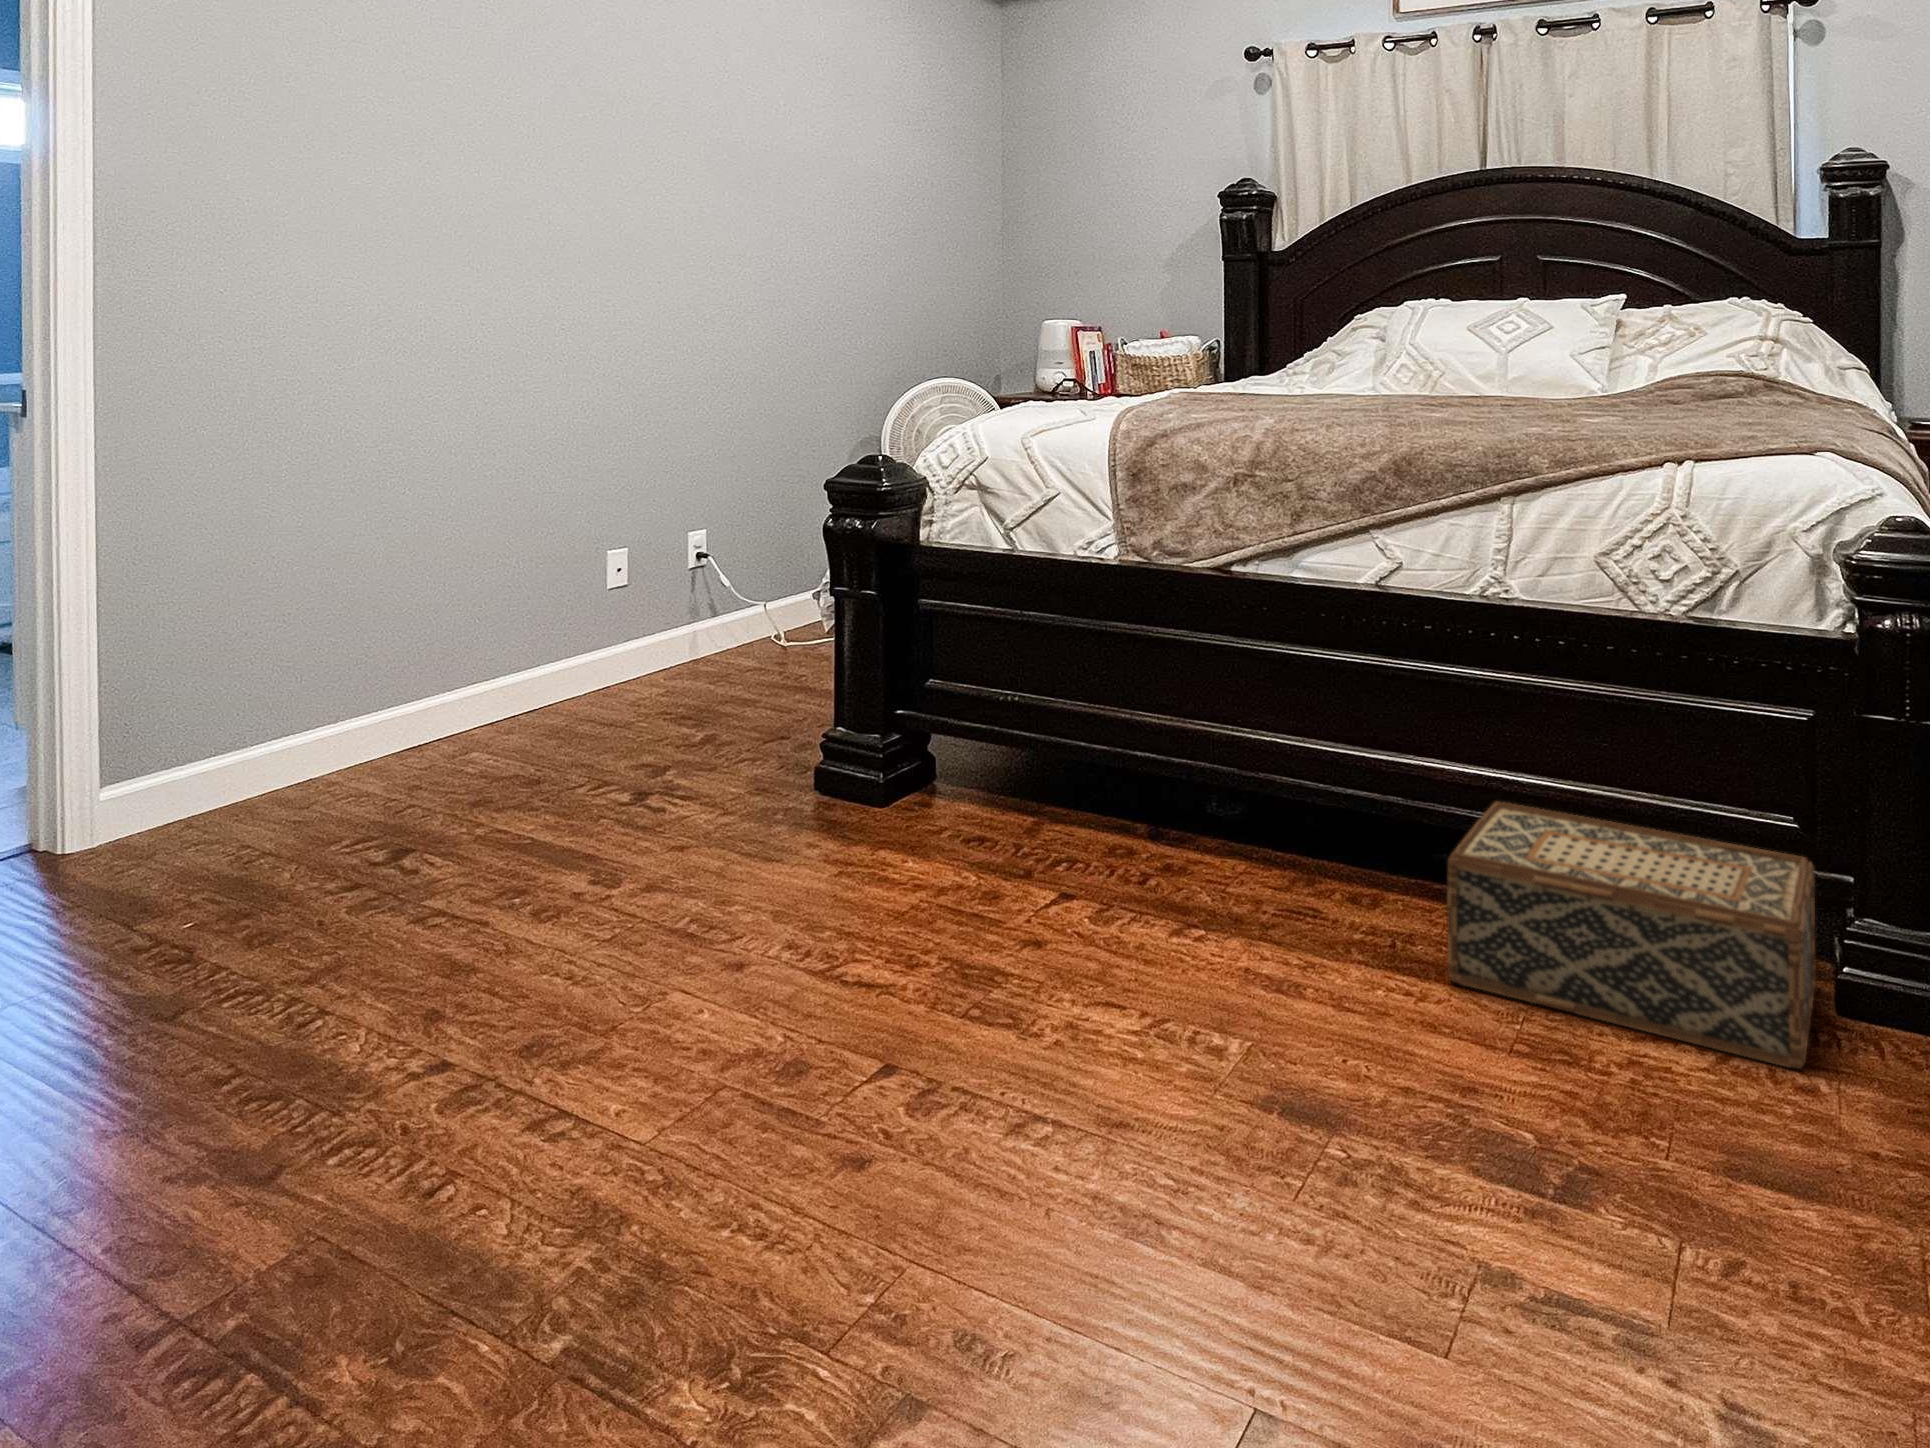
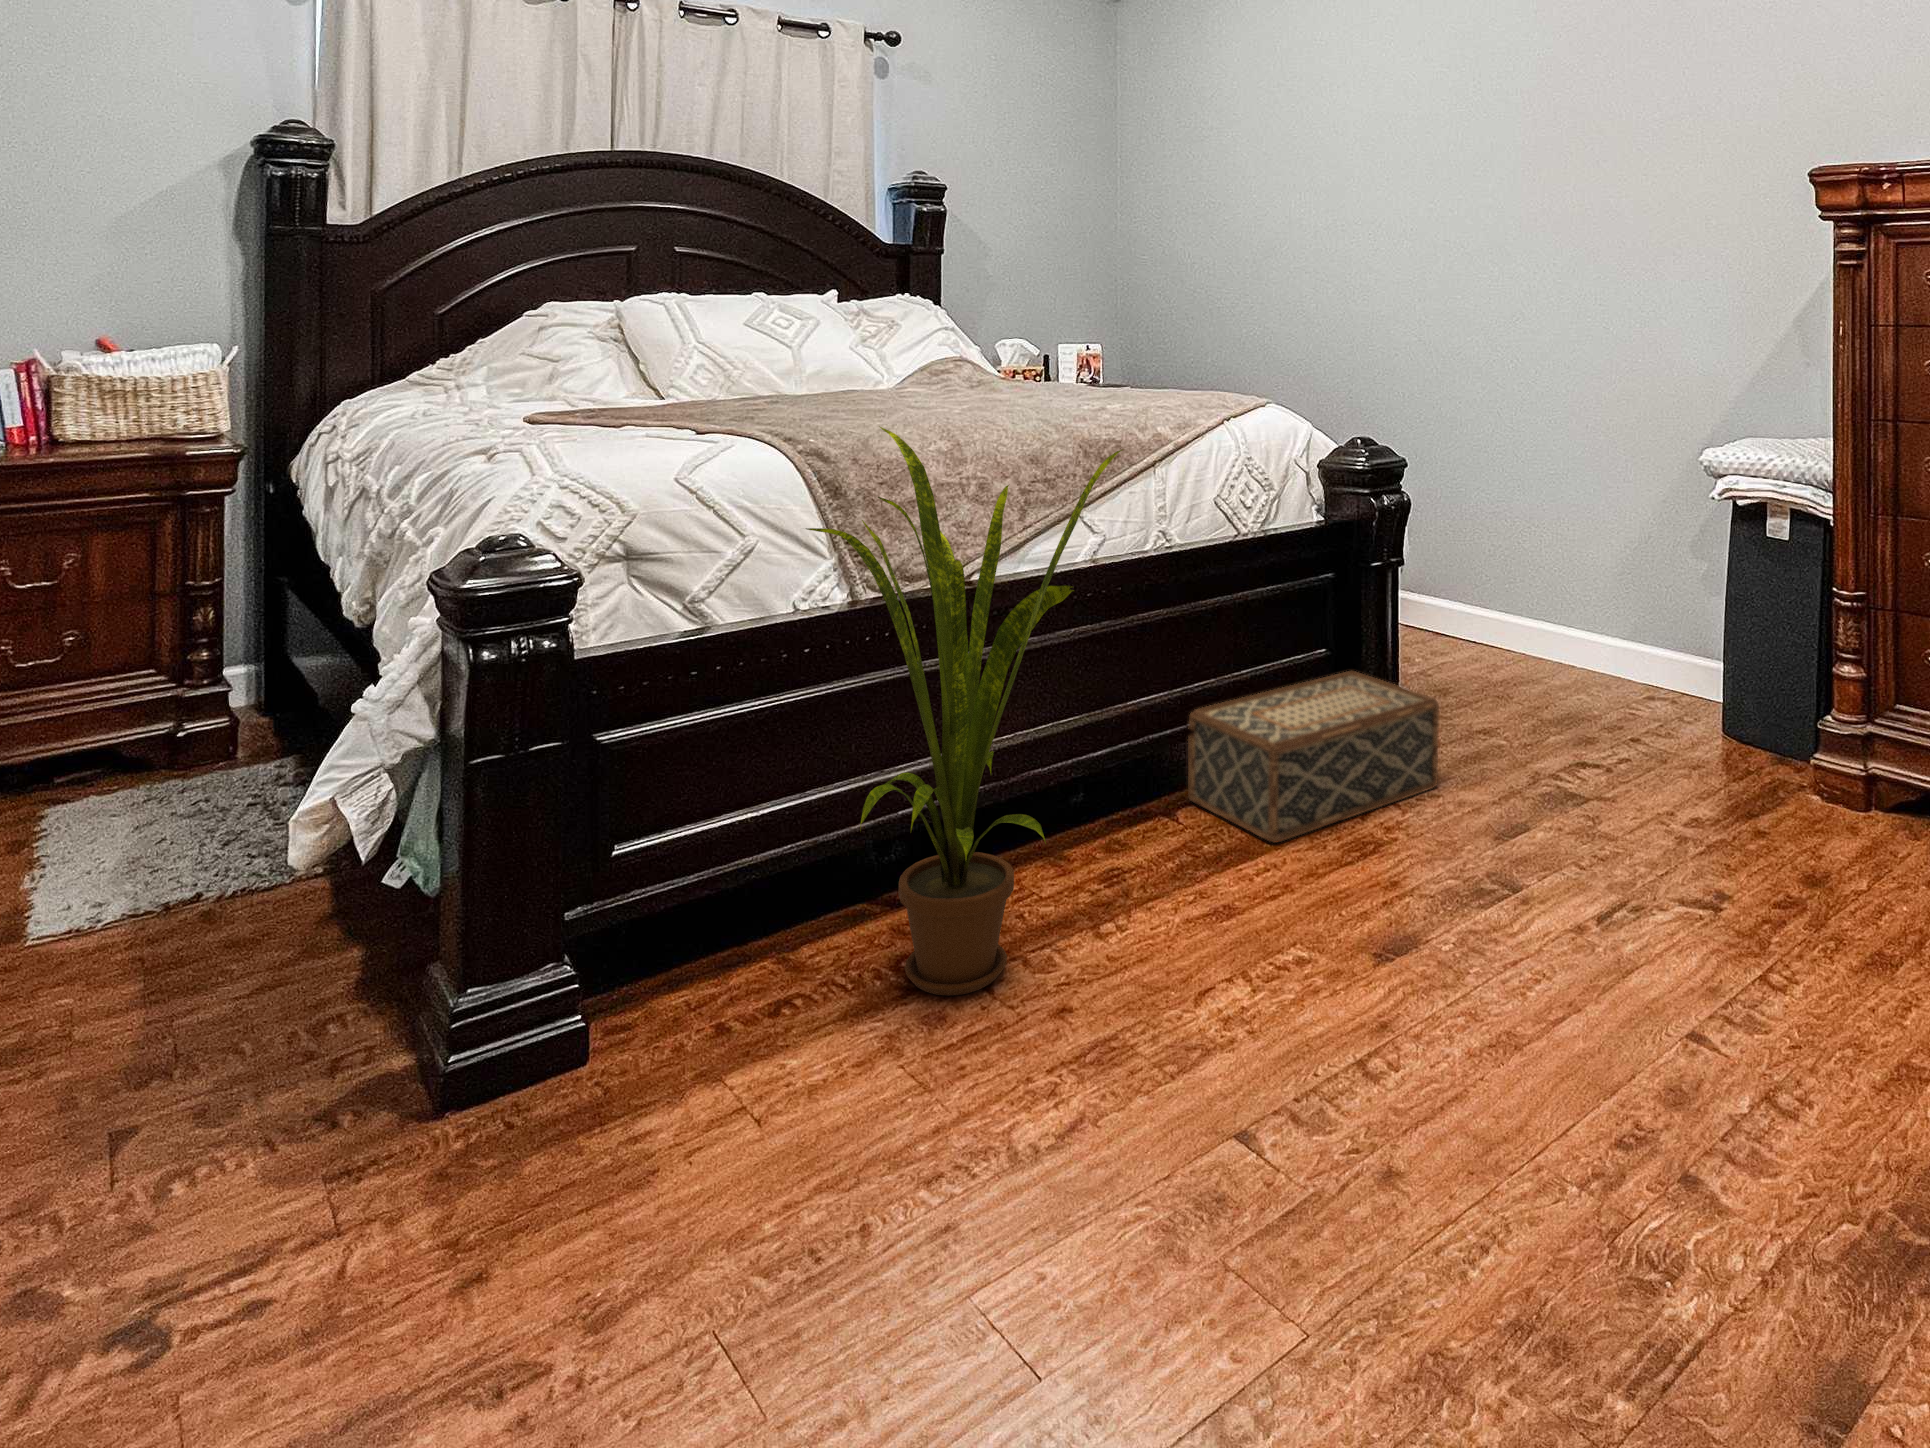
house plant: none [936,405,1185,910] -> present [806,427,1122,996]

